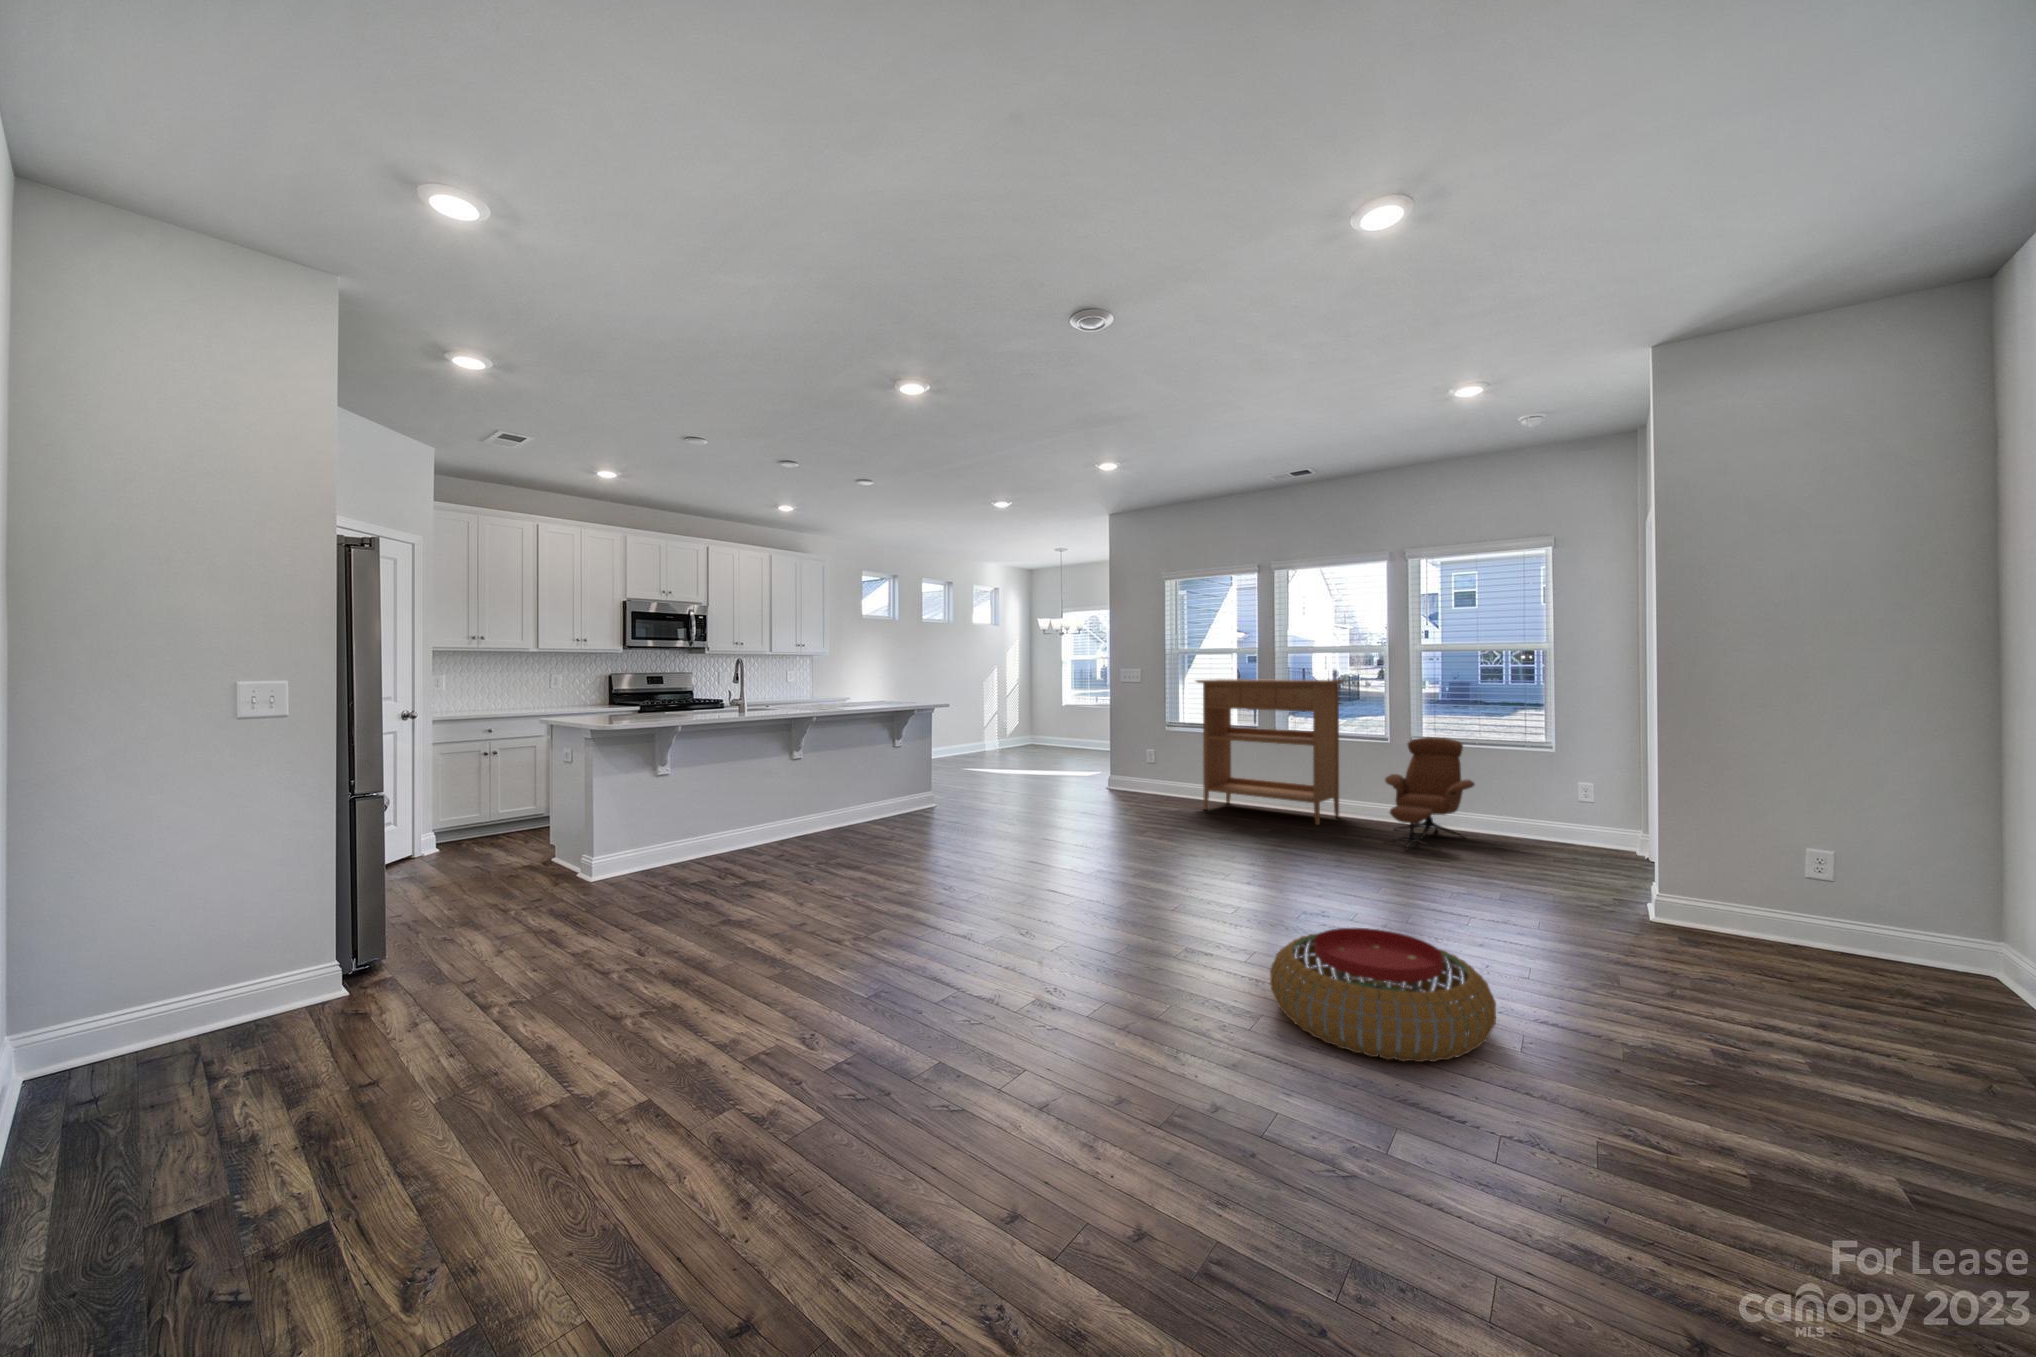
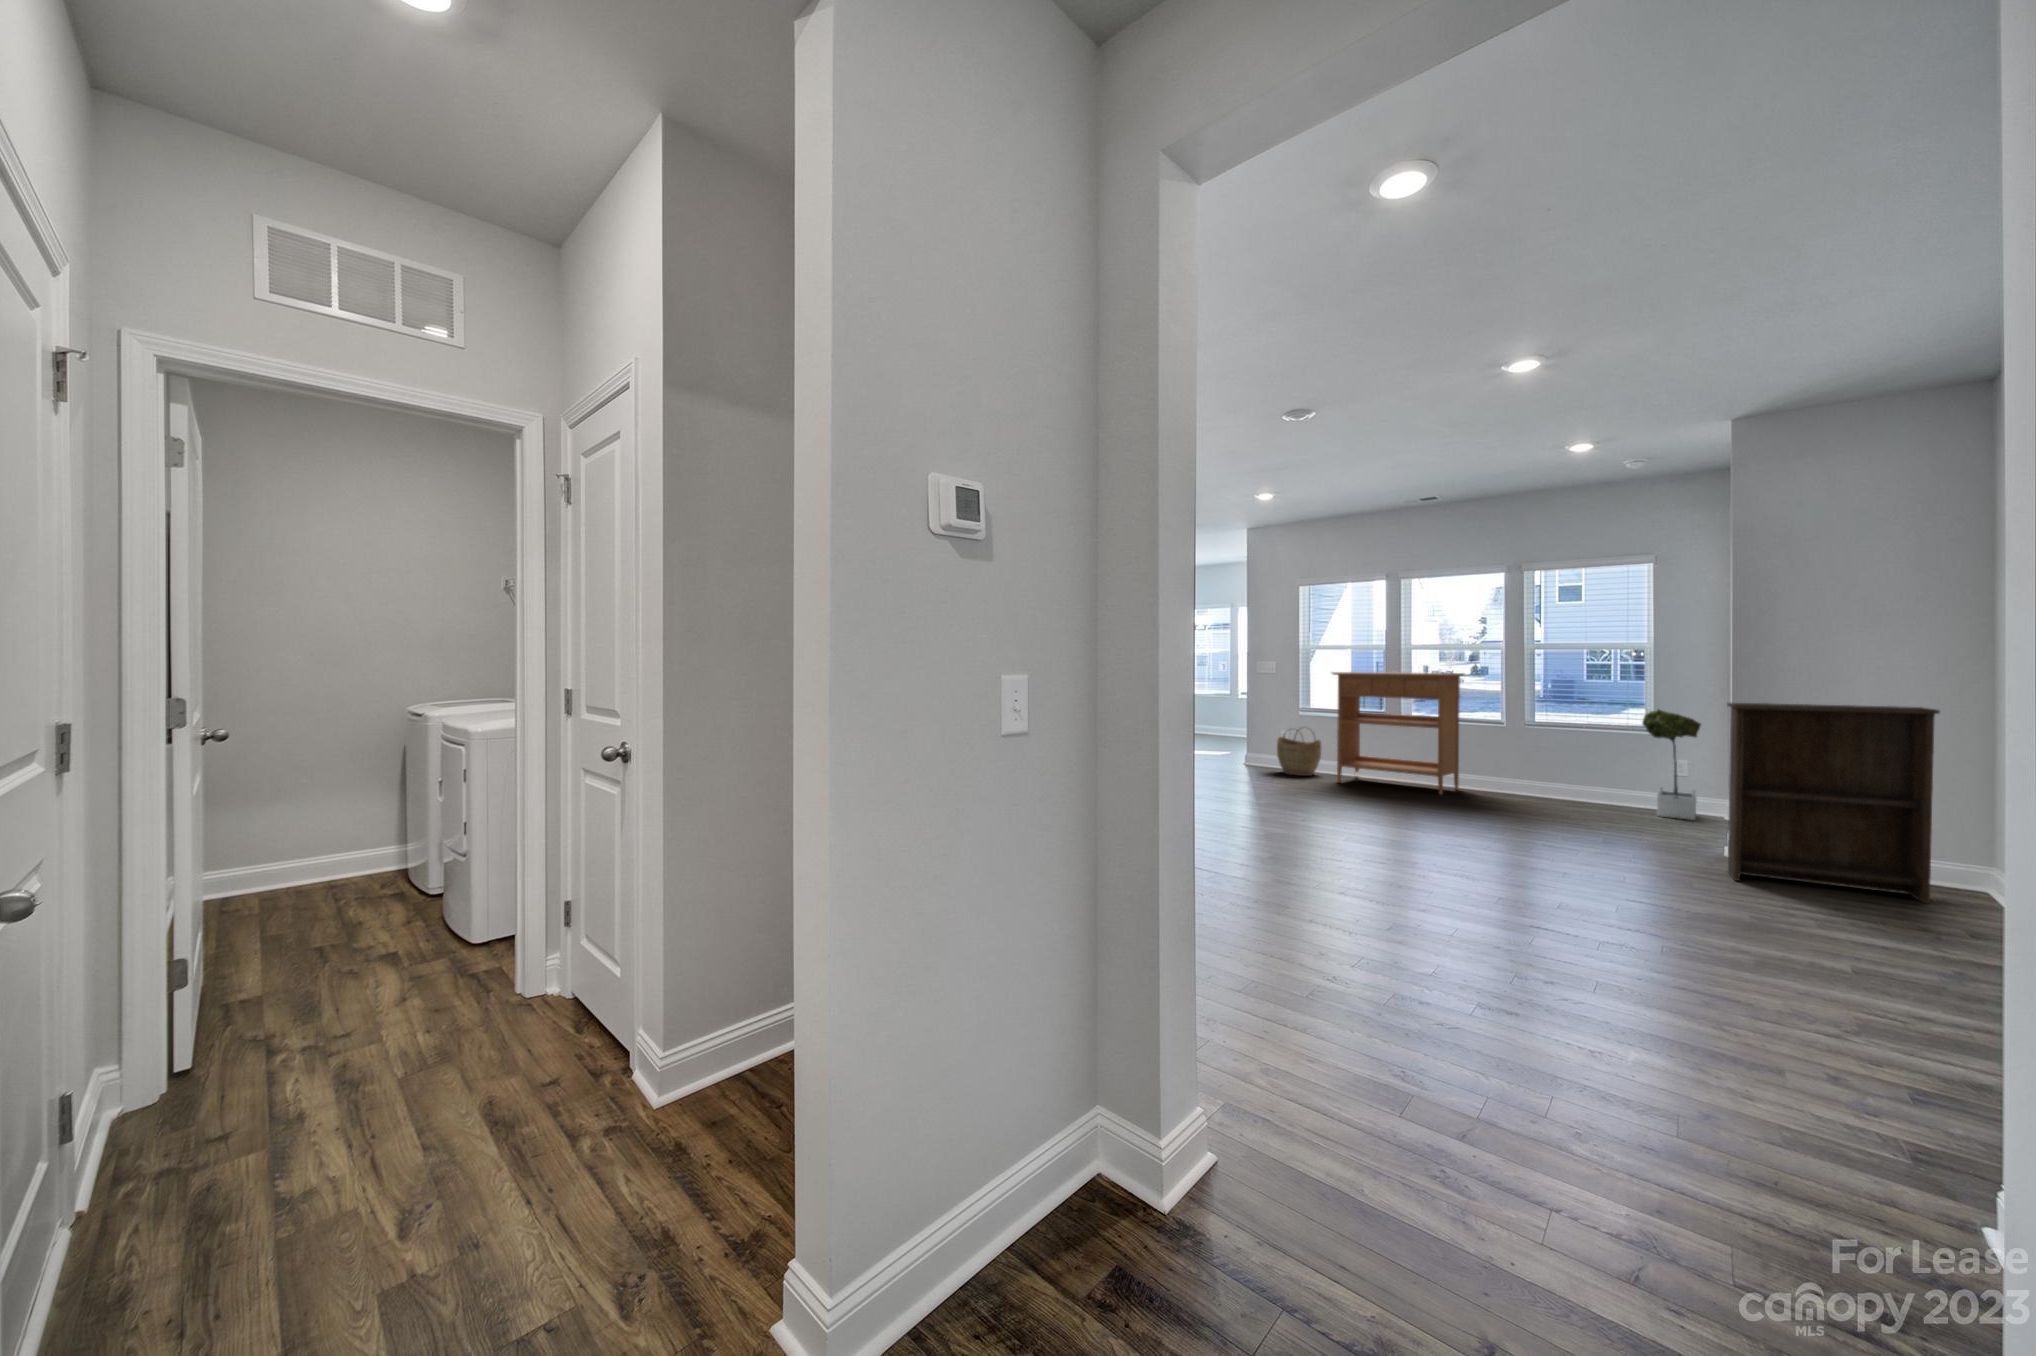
bookshelf: none [1654,716,1944,996] -> present [1727,703,1939,903]
potted tree: none [1543,721,1612,856] -> present [1642,710,1701,820]
lounge chair: present [1385,737,1475,851] -> none [1501,722,1581,814]
woven basket: none [1140,743,1189,801] -> present [1277,729,1321,776]
pouf: present [1270,928,1496,1062] -> none [1438,846,1600,922]

